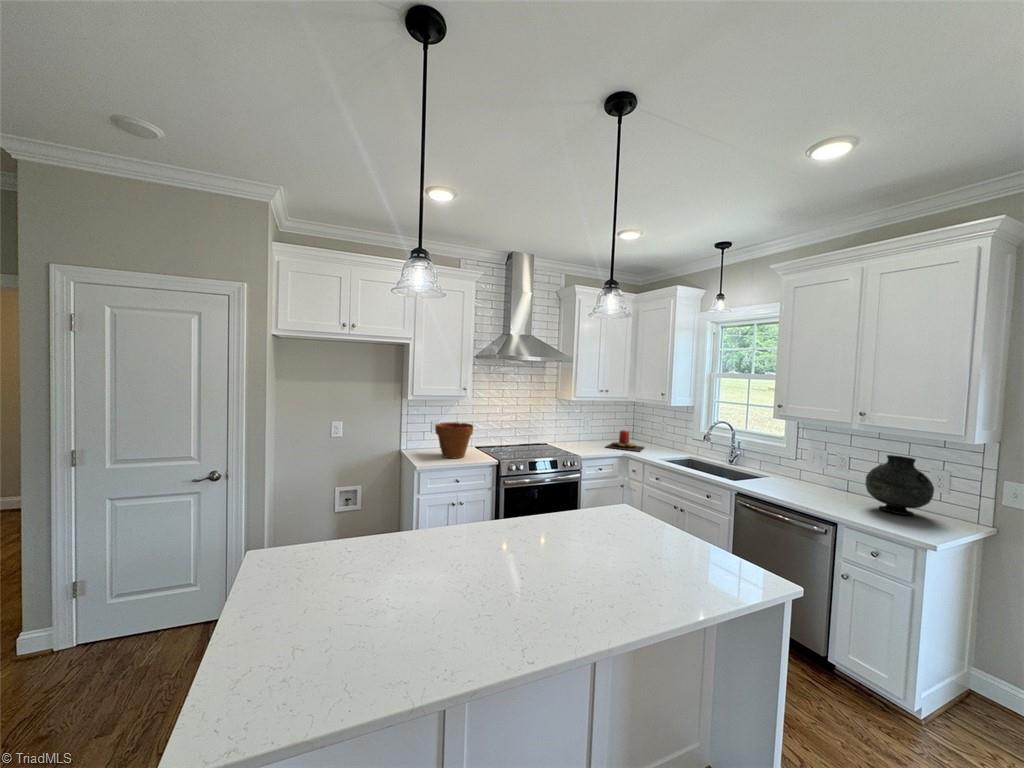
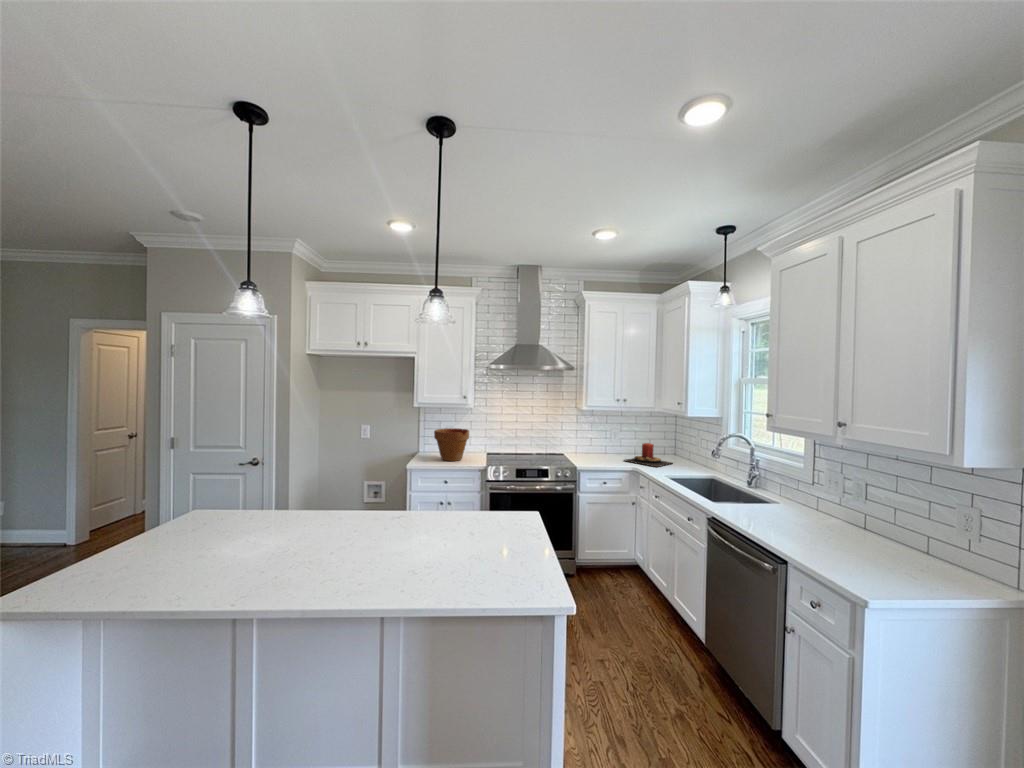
vase: present [866,455,934,515] -> none [840,479,932,564]

